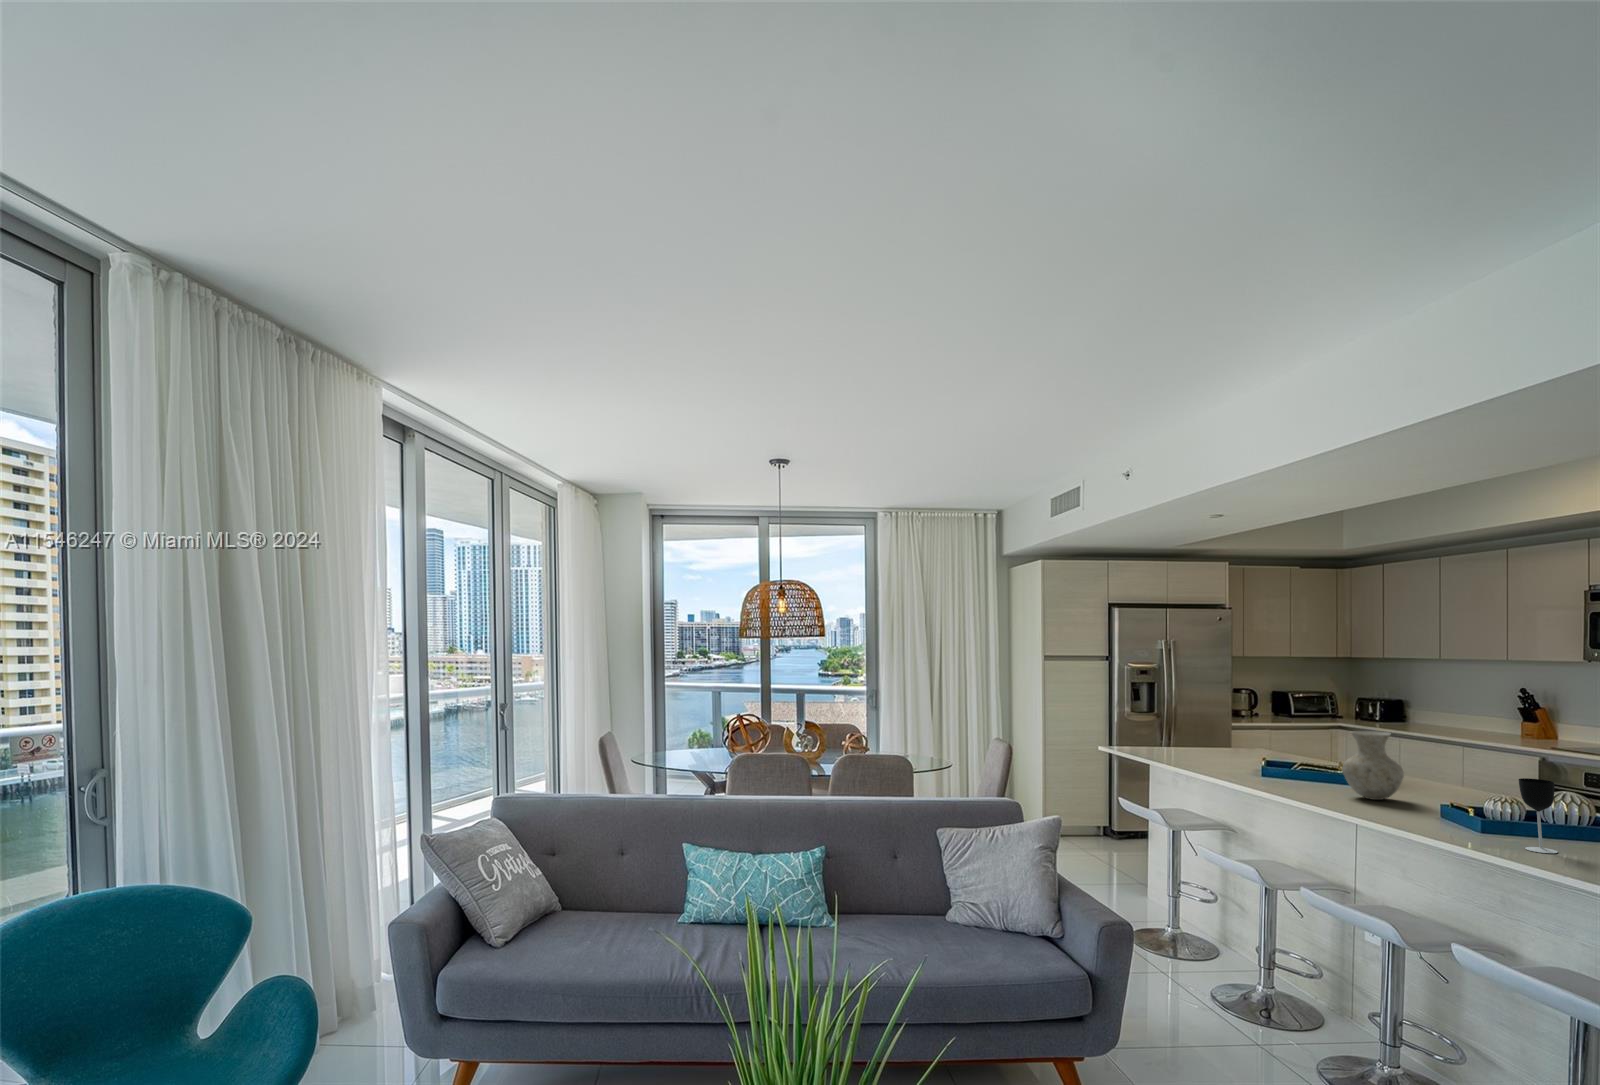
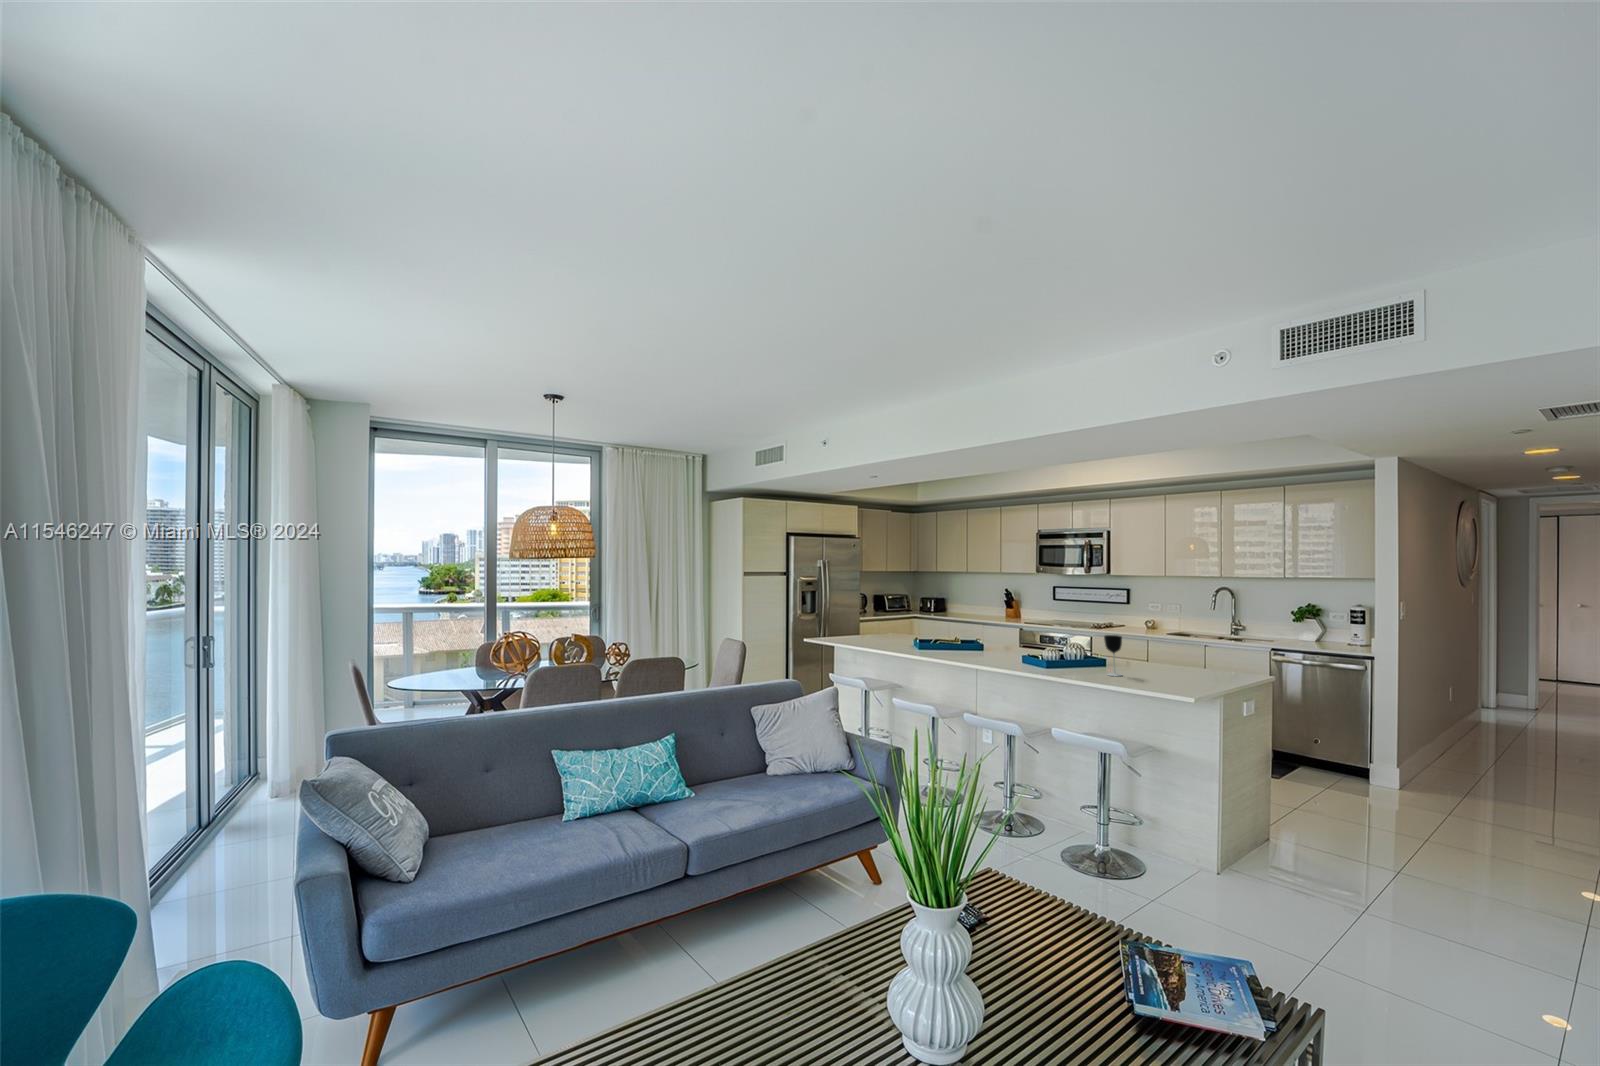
vase: present [1343,731,1404,800] -> none [985,615,1018,656]

